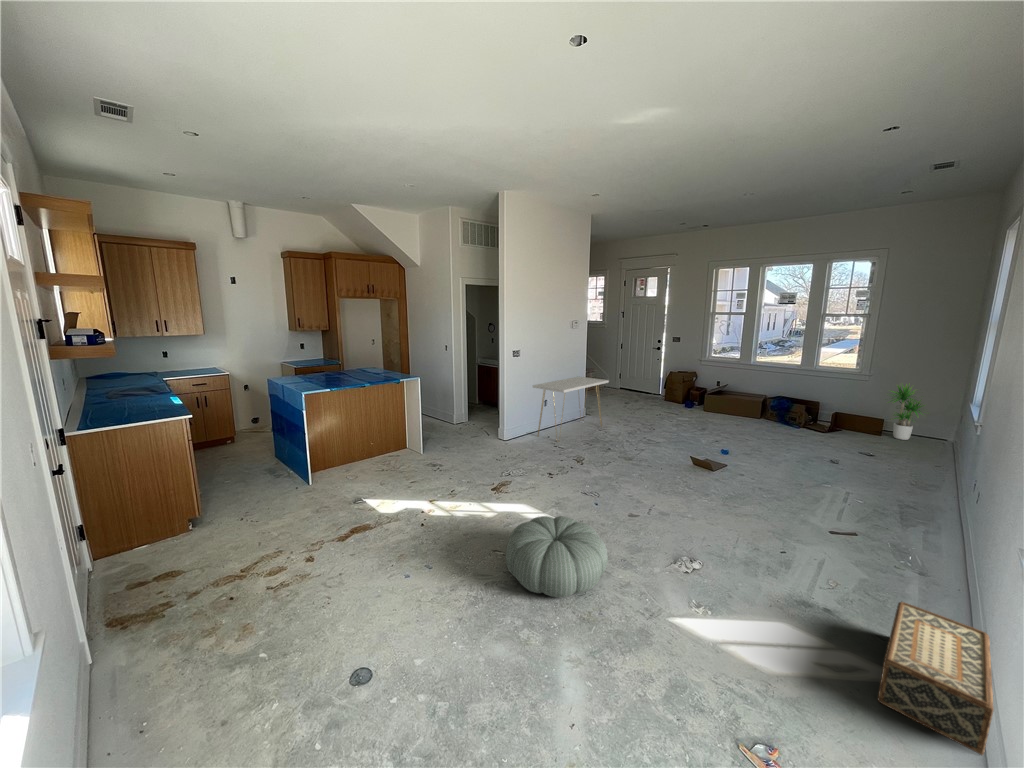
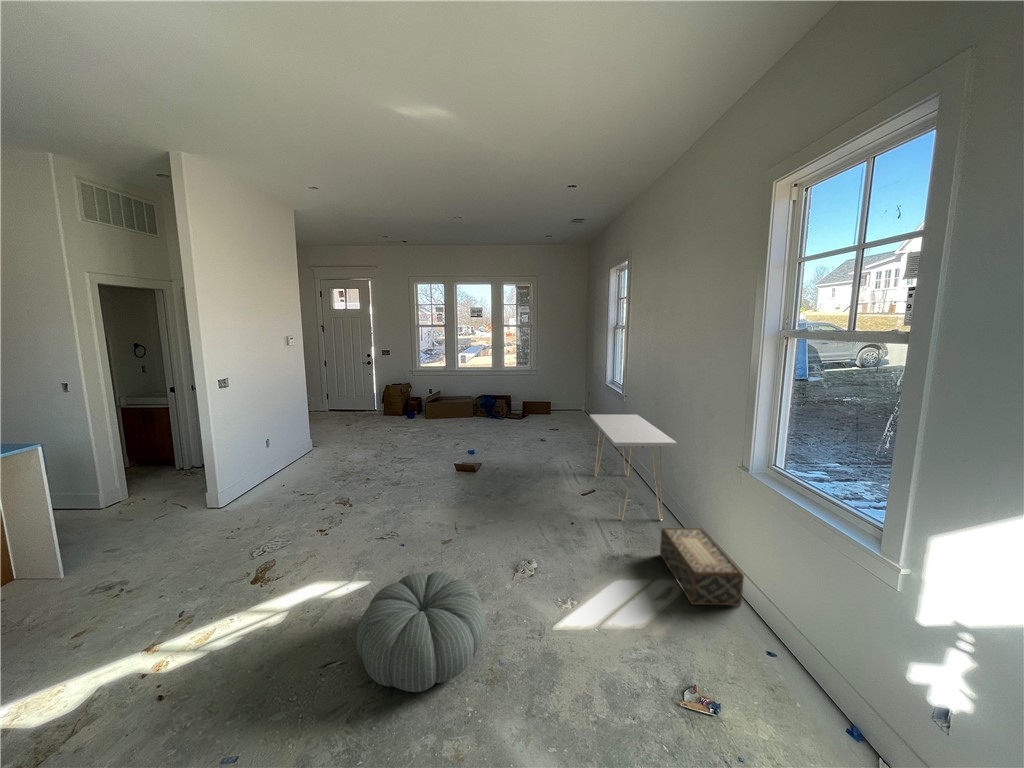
console table: present [533,377,609,442] -> present [589,414,677,521]
potted plant: present [888,384,925,440] -> none [541,376,567,416]

